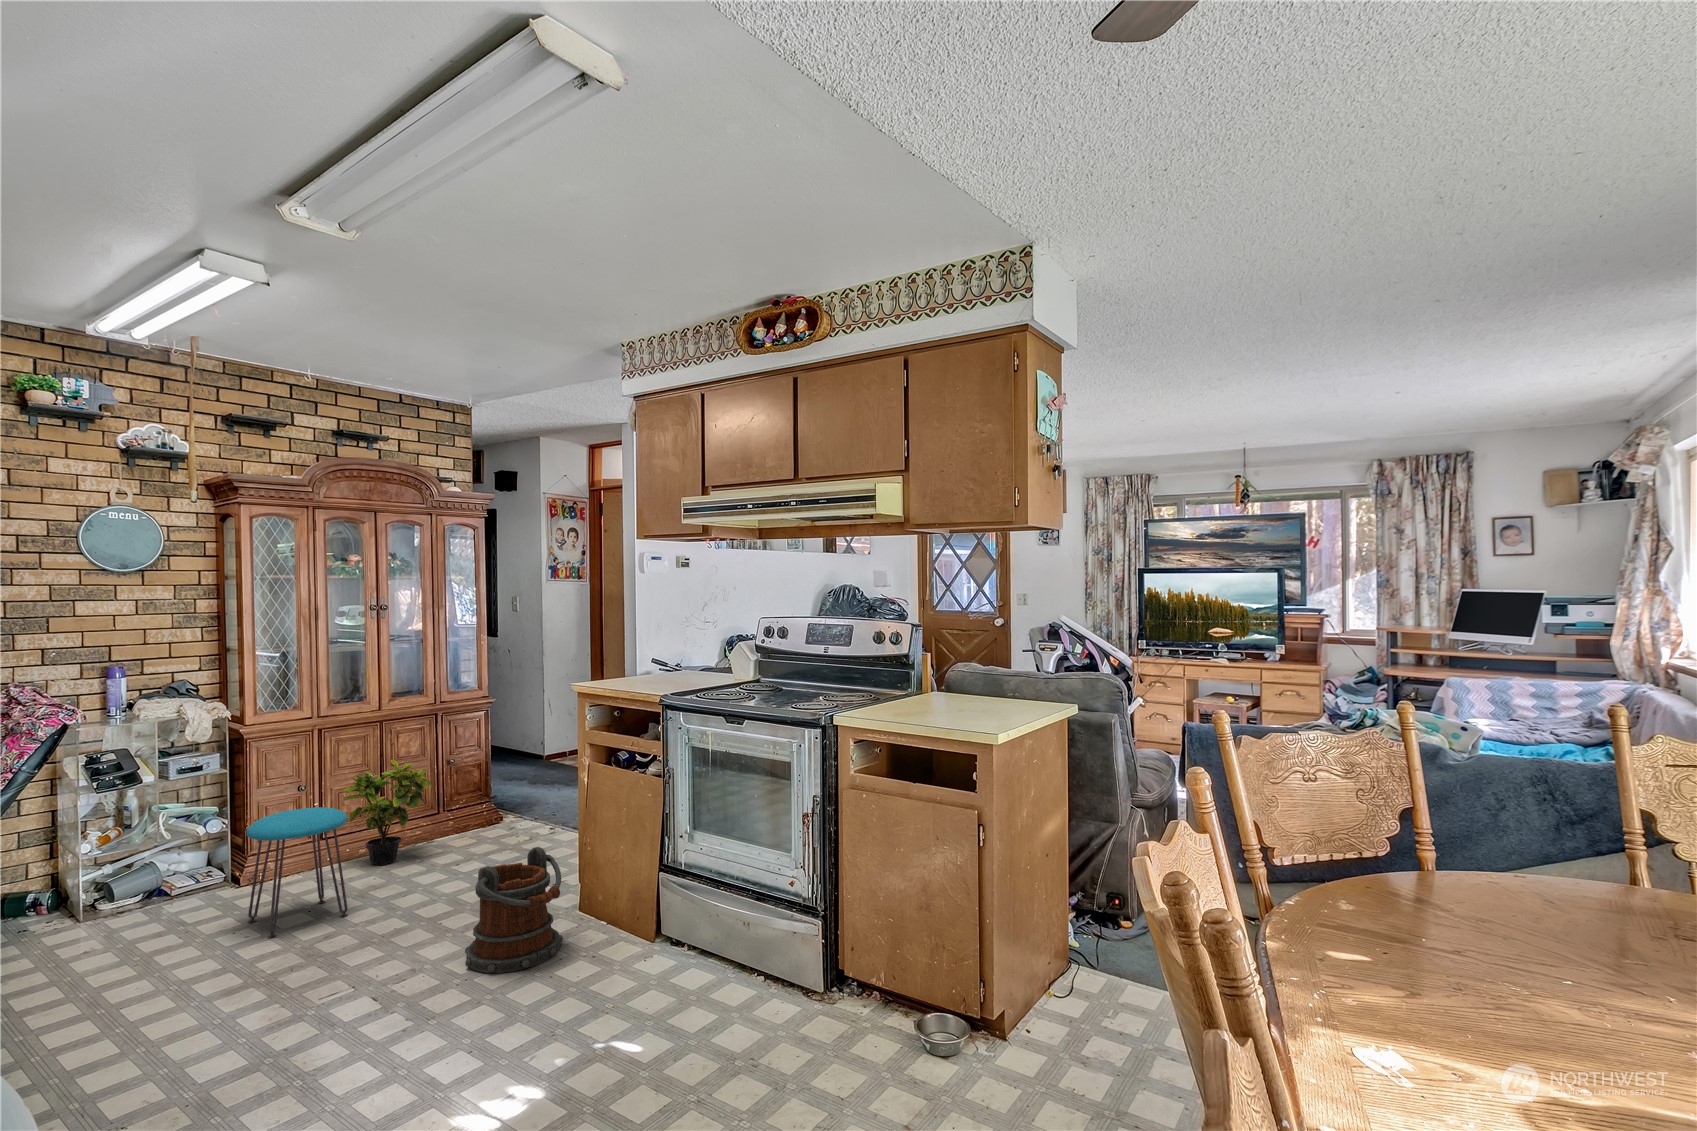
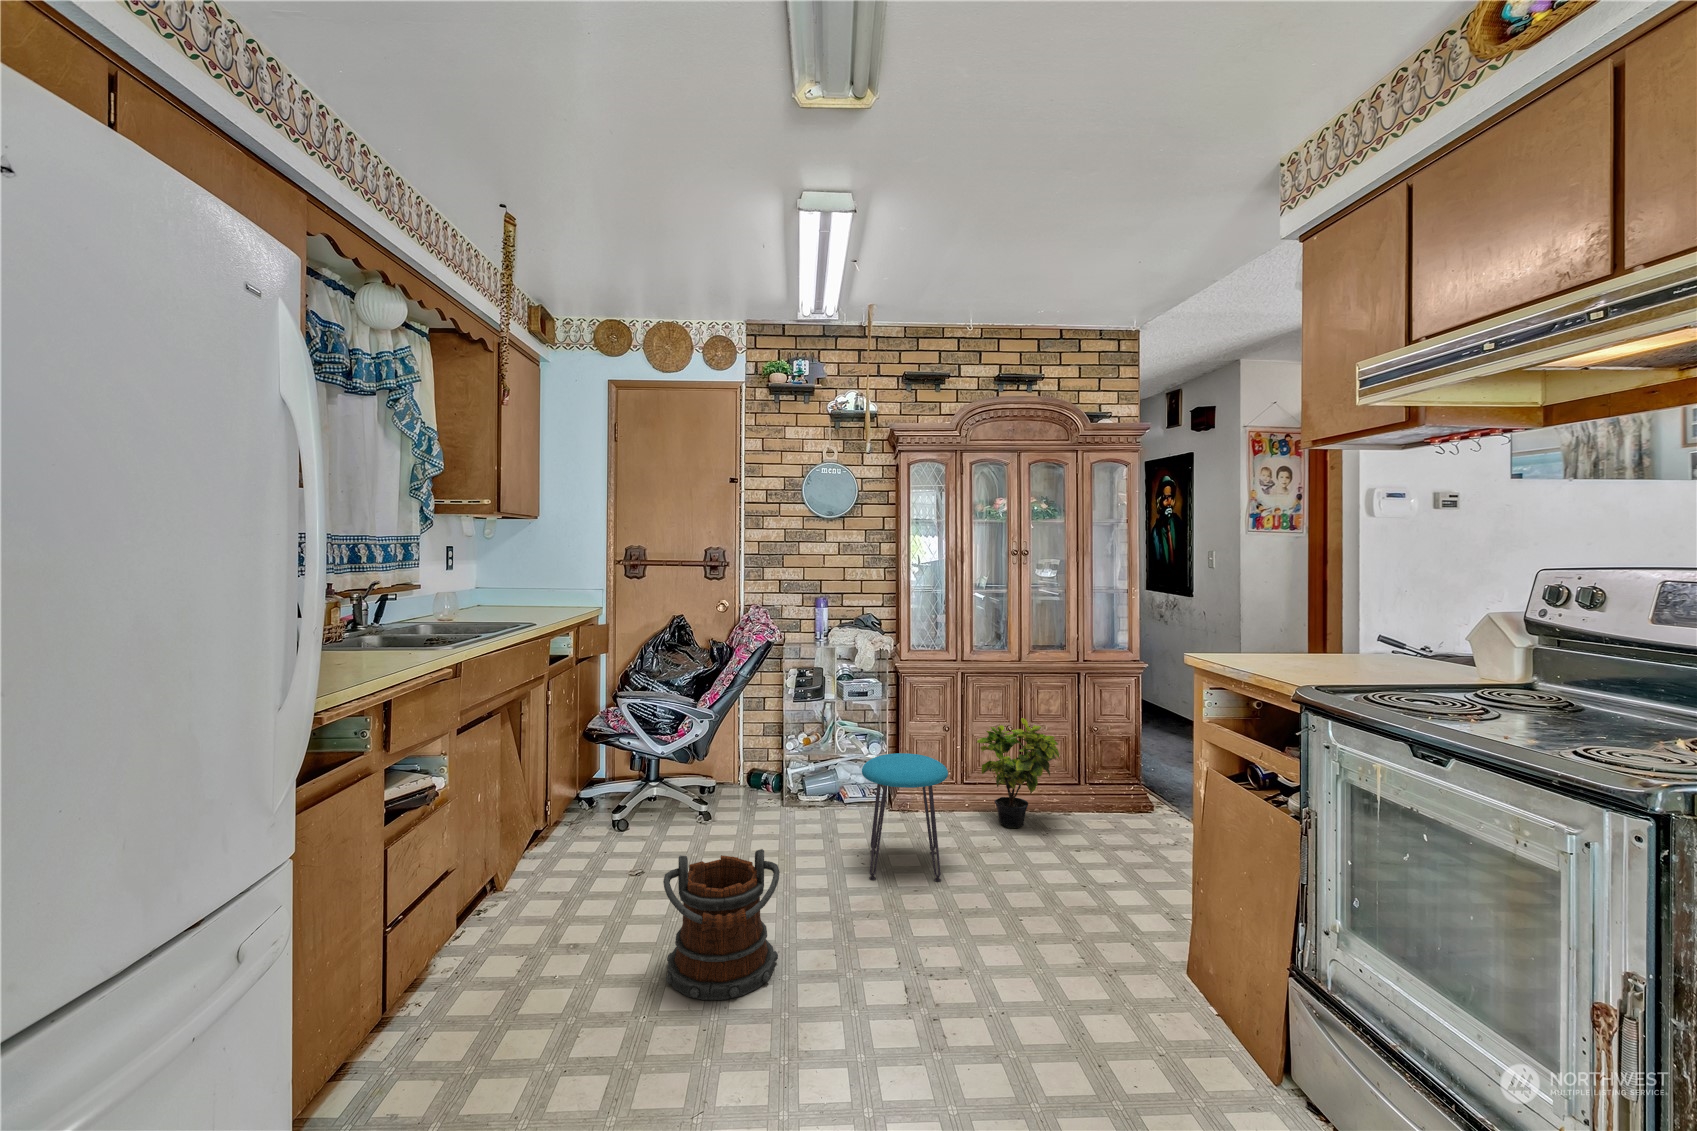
bucket: present [465,847,563,973] -> present [663,849,780,1000]

